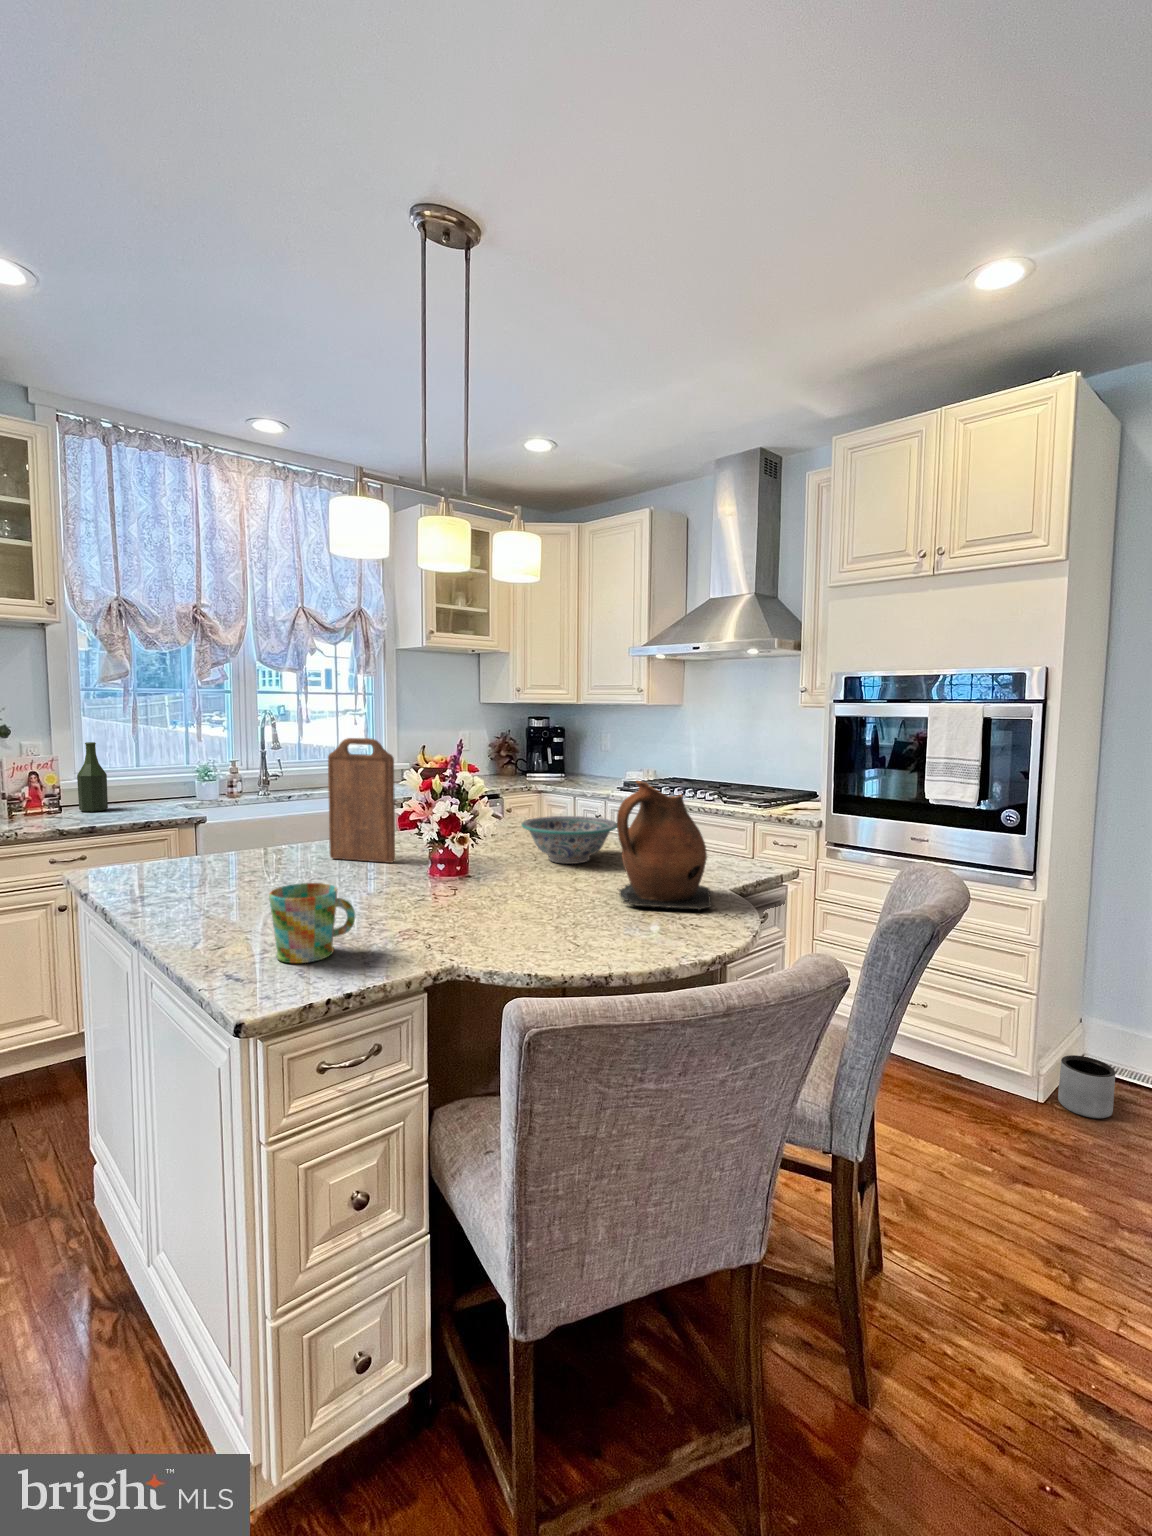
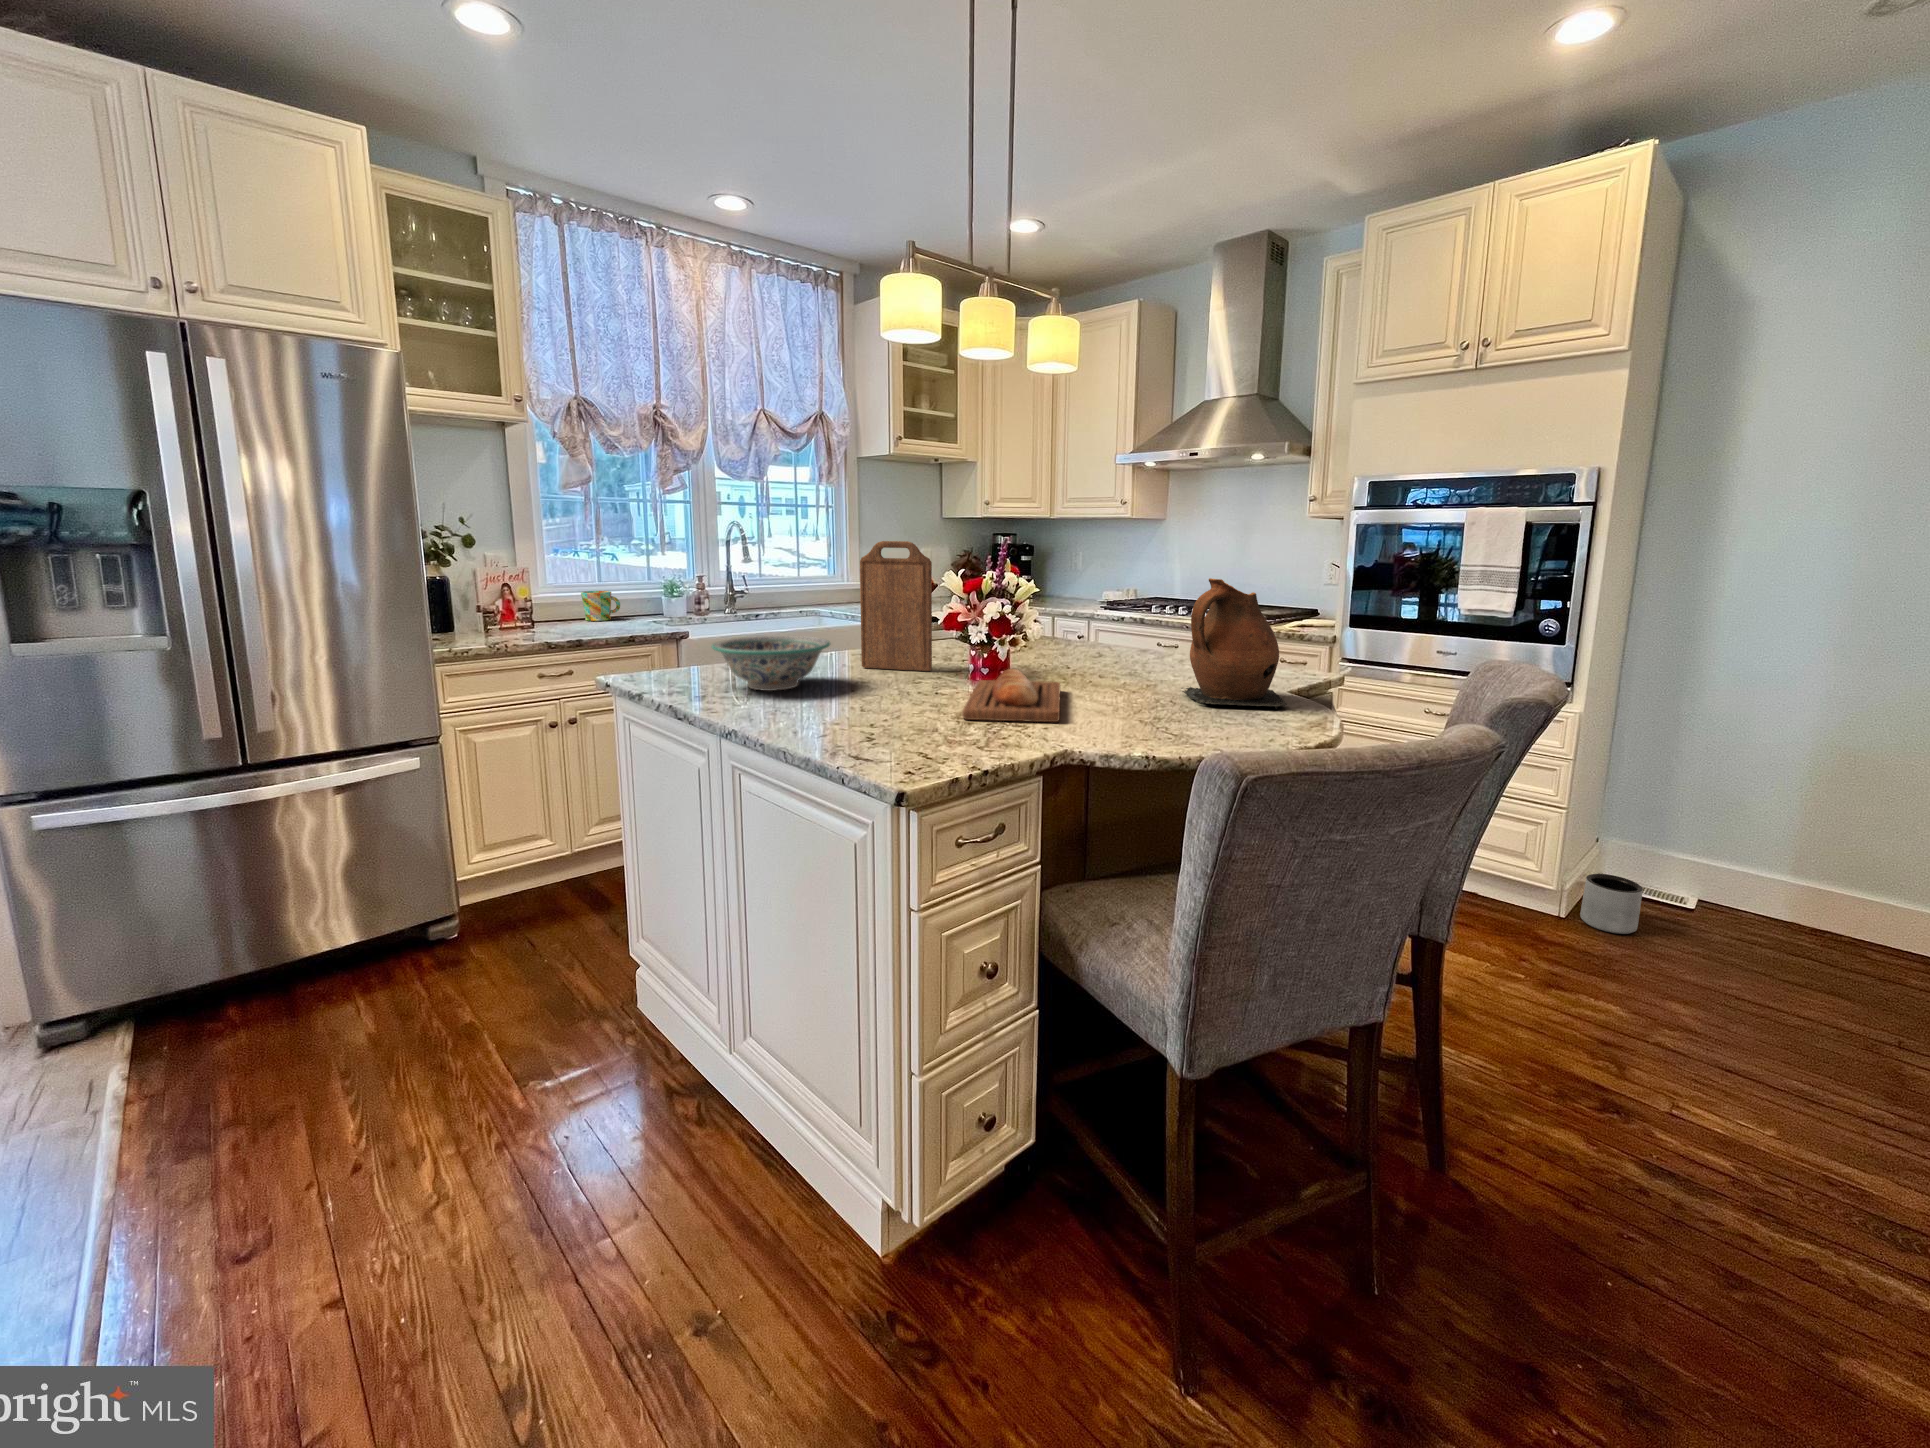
bottle: present [77,742,108,812] -> none [549,555,581,630]
decorative bowl: present [522,816,617,864] -> present [712,636,830,691]
bread loaf: none [374,867,501,929] -> present [962,669,1060,722]
mug: present [269,883,355,963] -> present [581,591,620,621]

